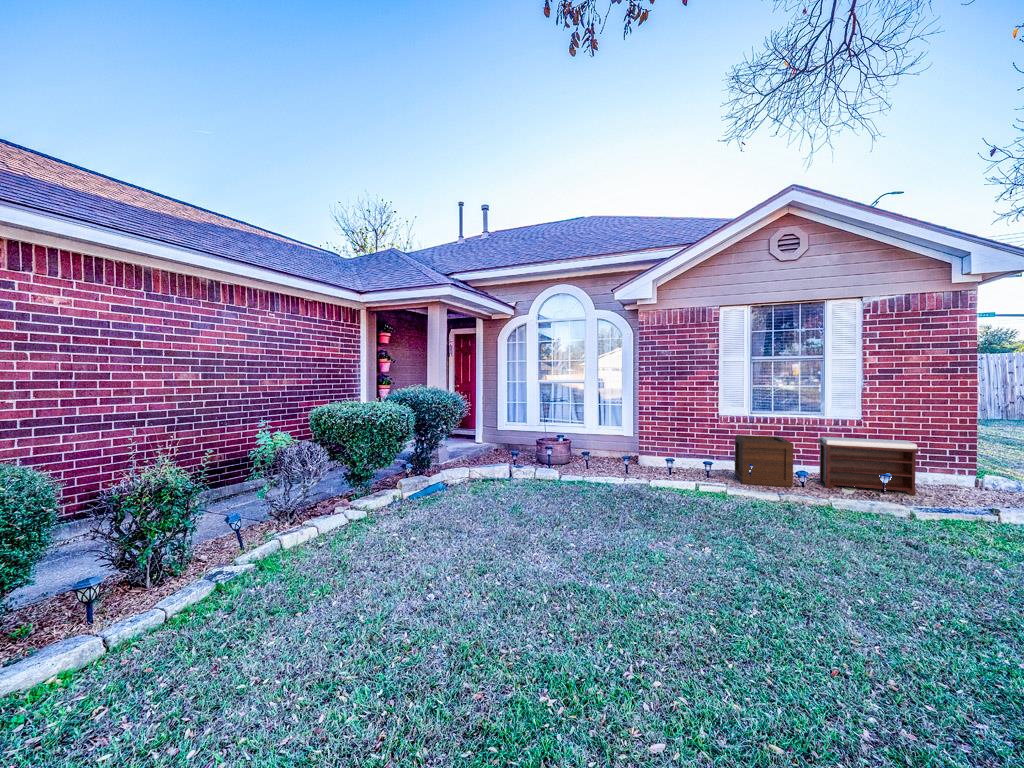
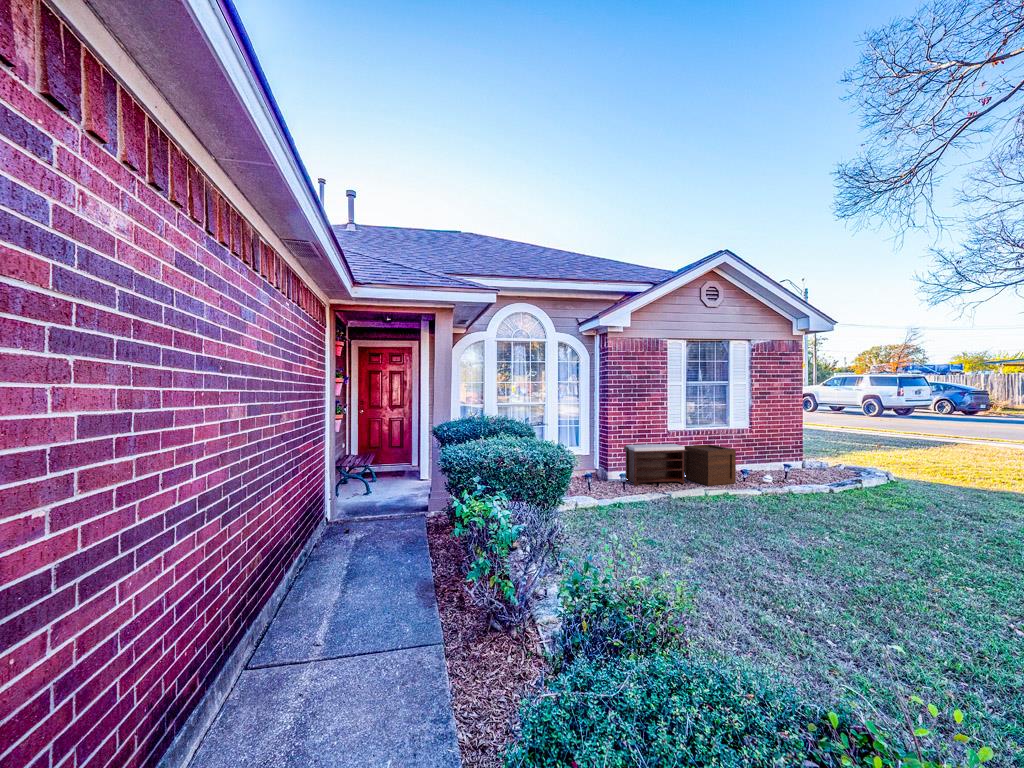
bench: present [817,437,921,495] -> present [624,444,687,486]

